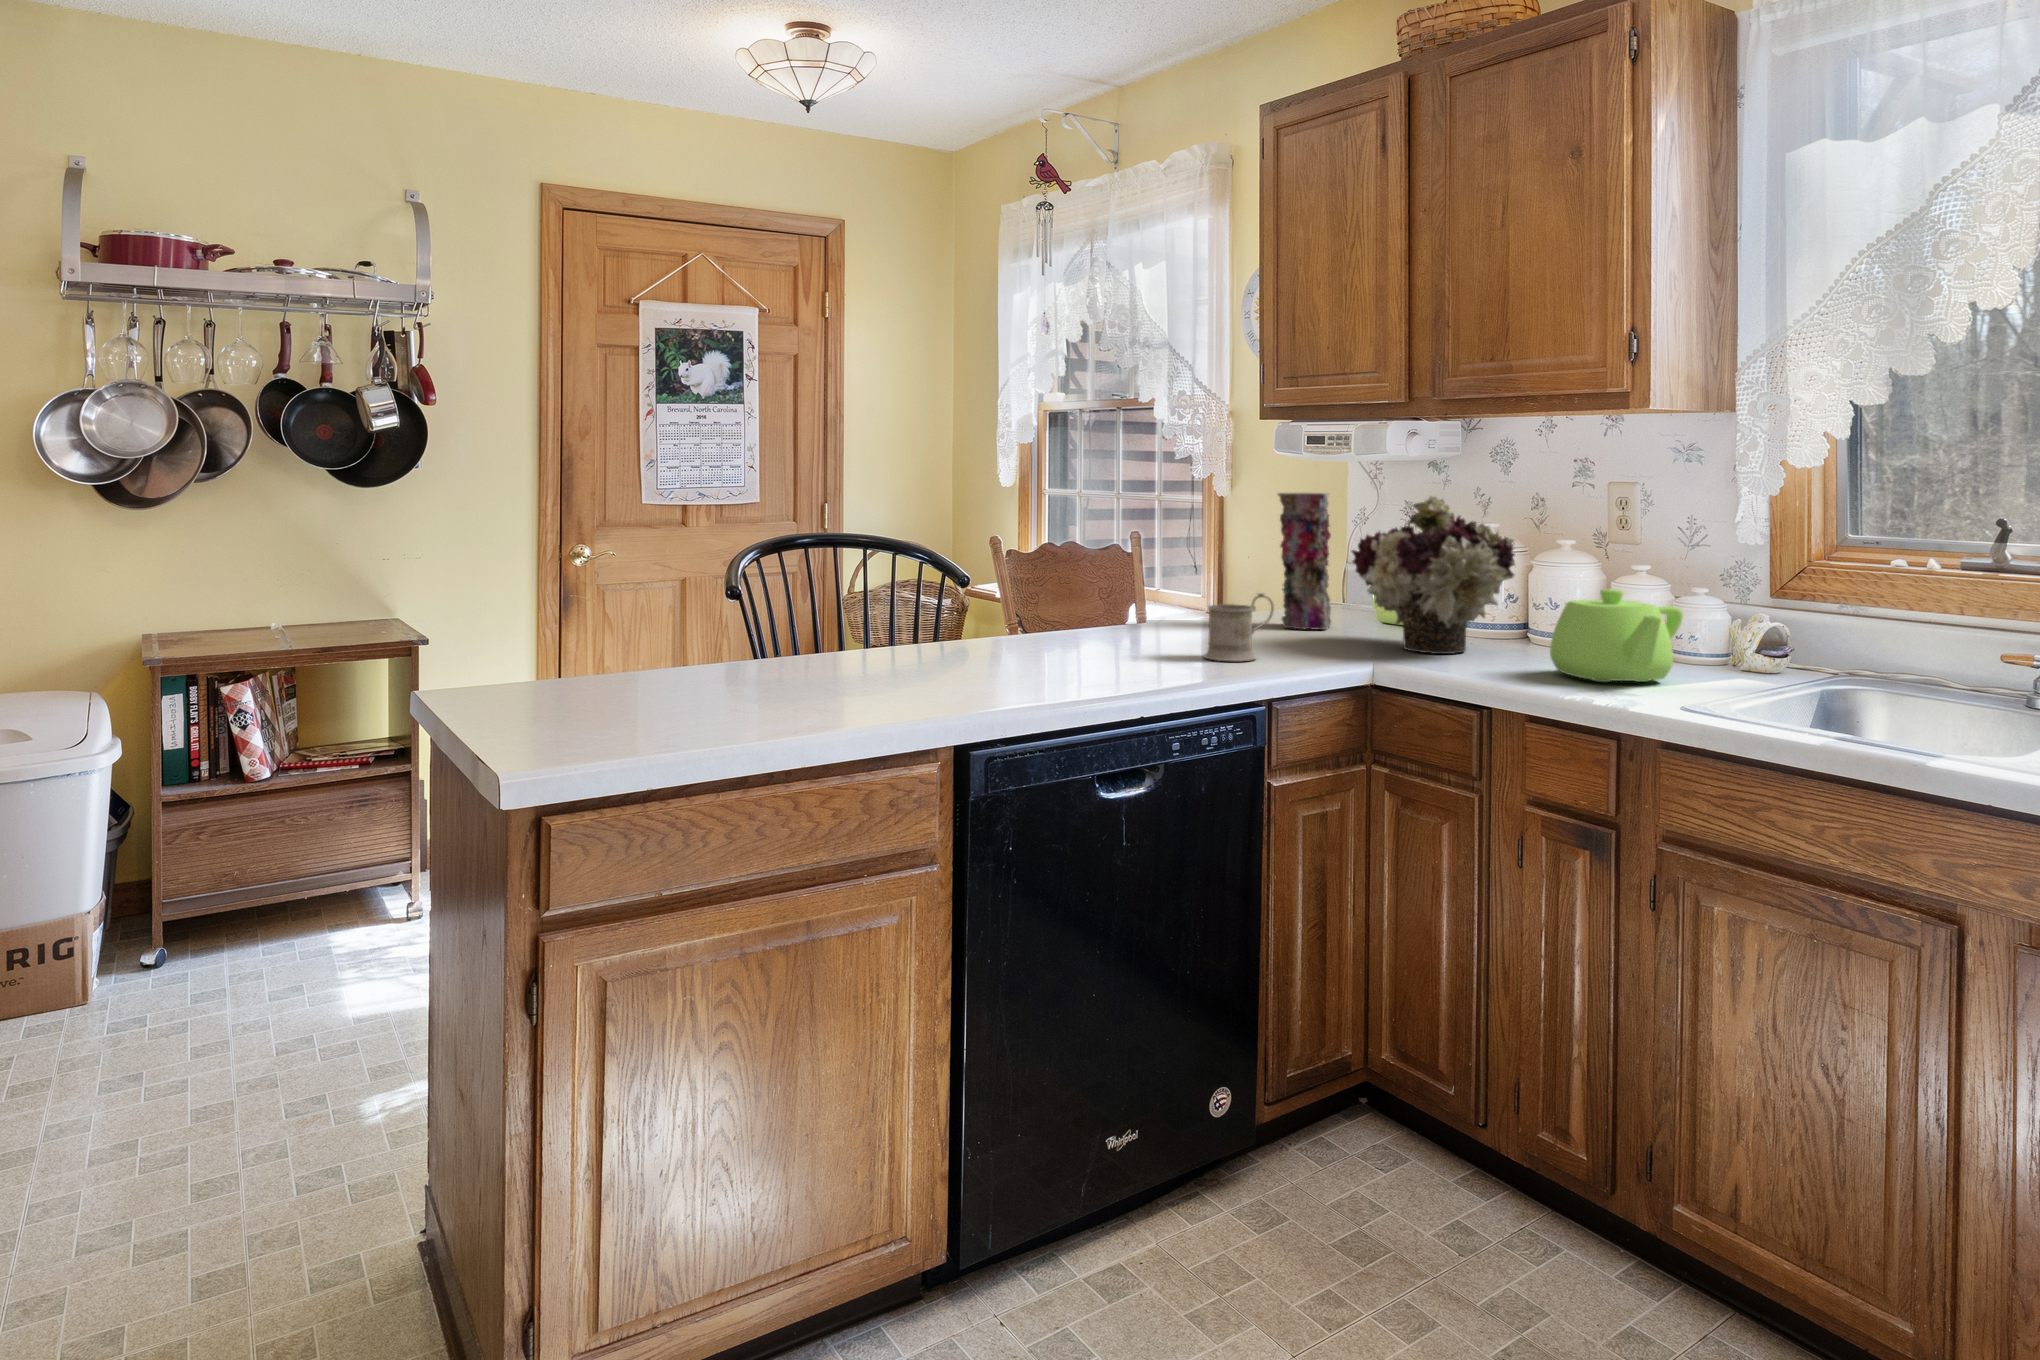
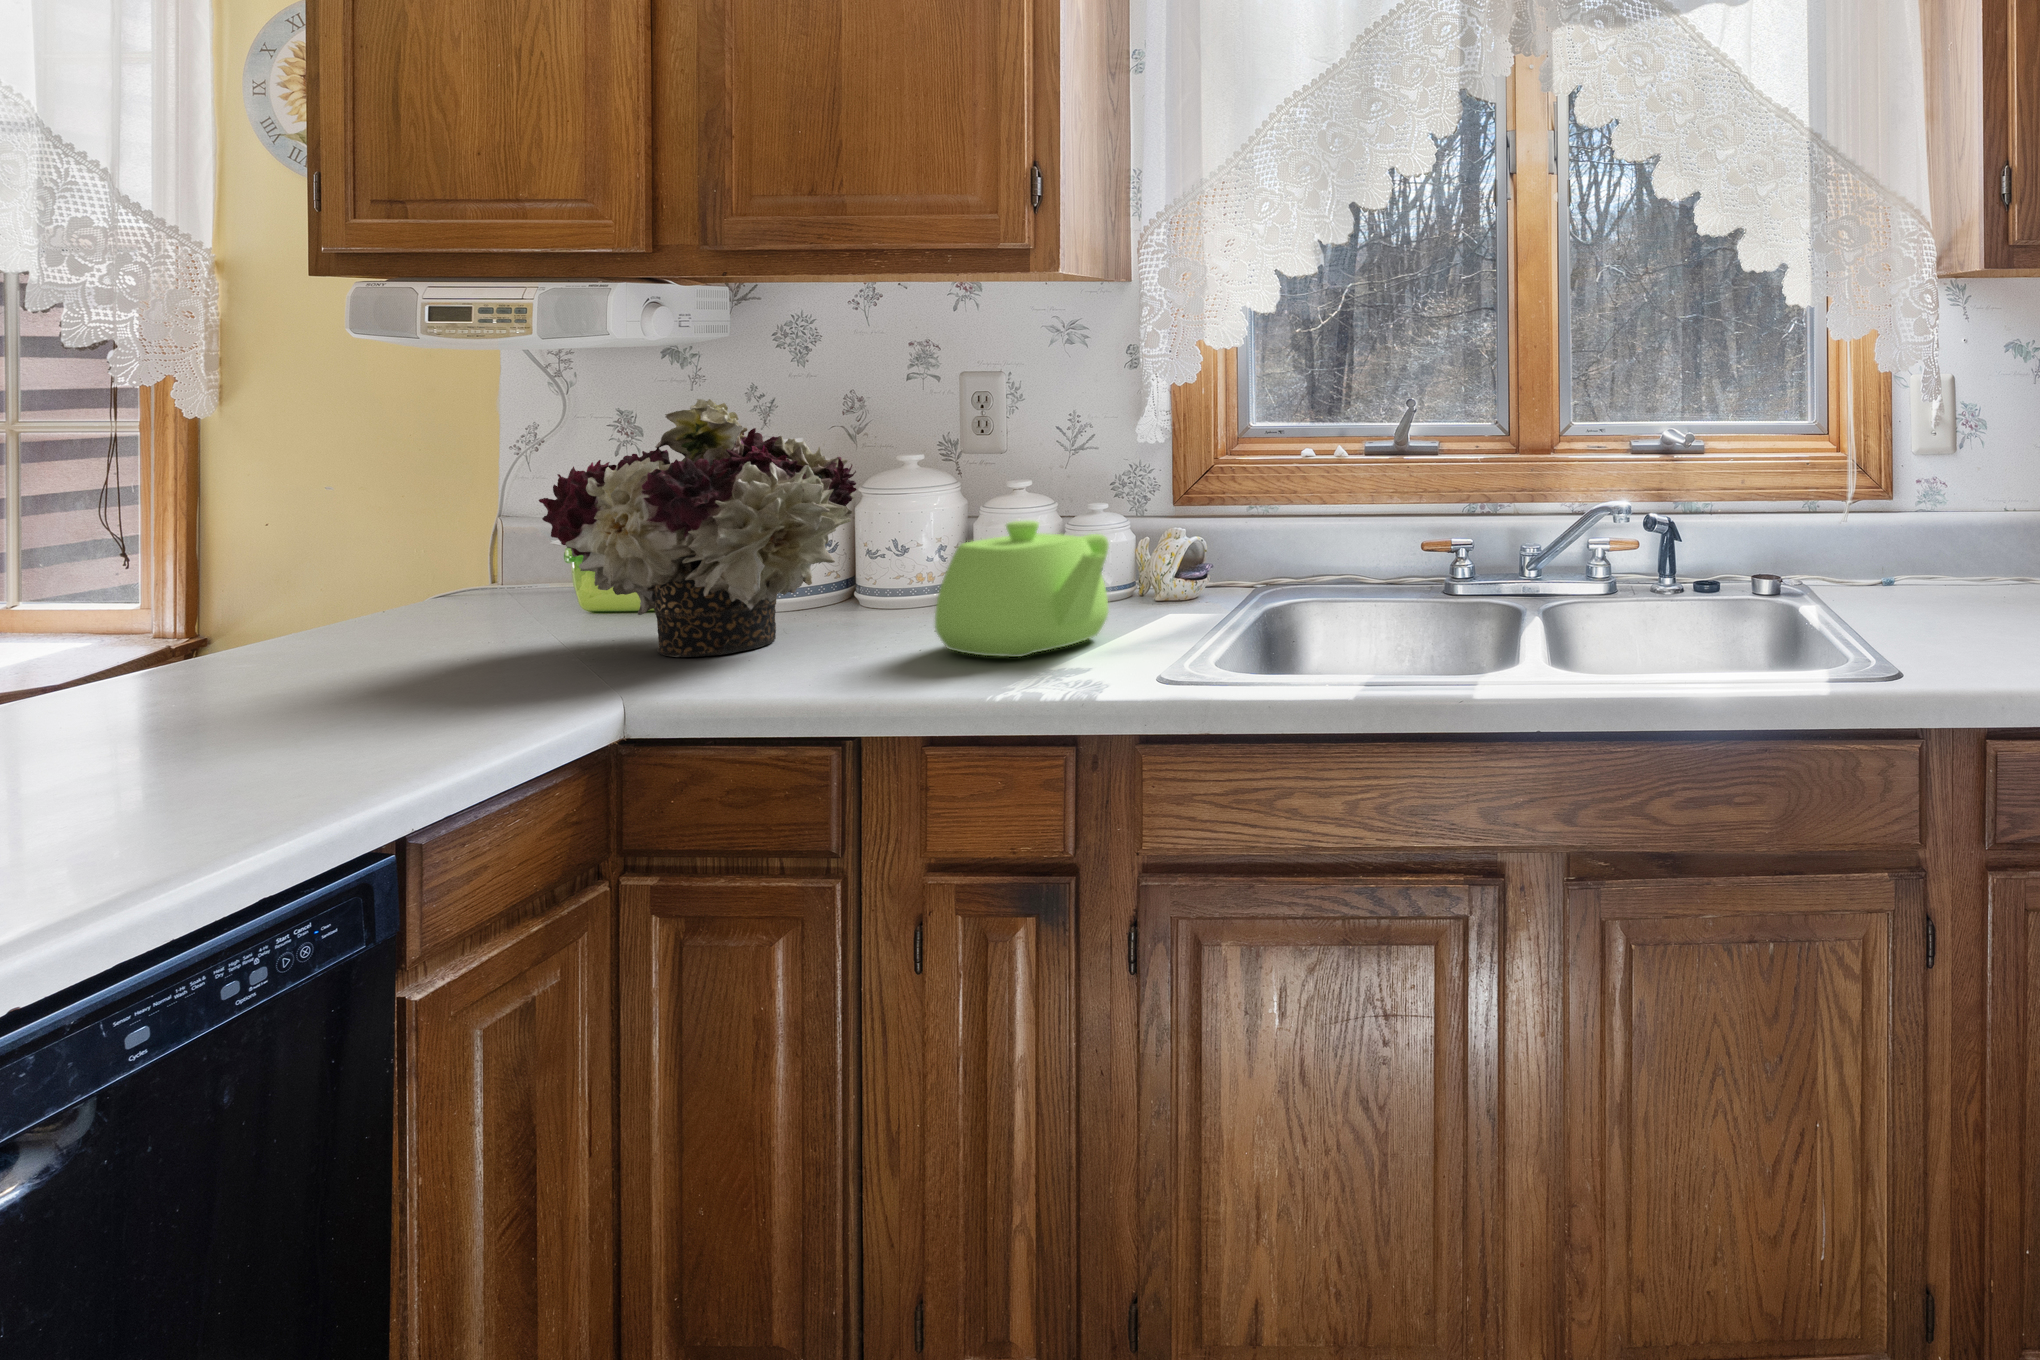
vase: present [1278,493,1331,630] -> none [349,402,491,651]
mug: present [1204,593,1274,661] -> none [141,607,357,780]

